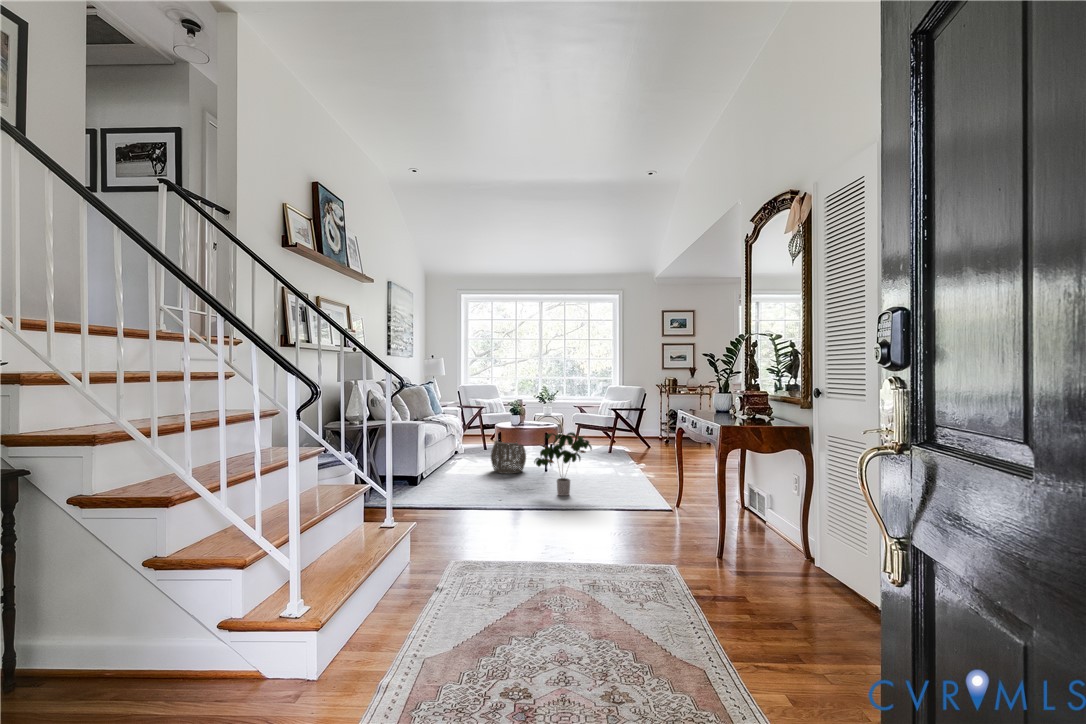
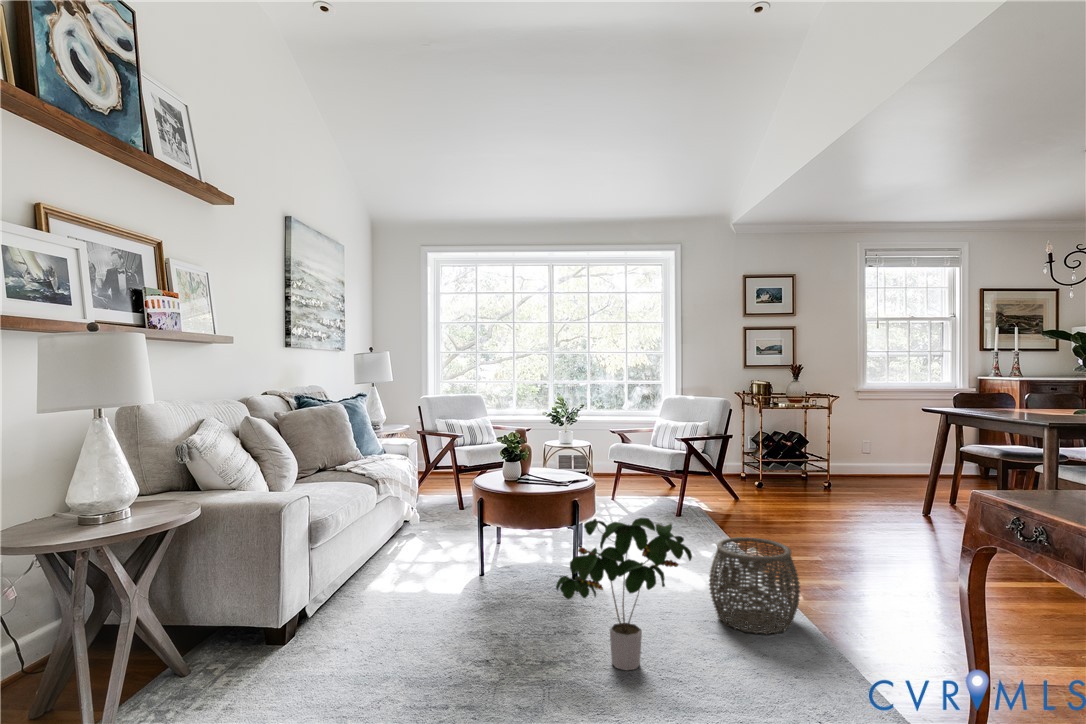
woven basket: present [491,441,526,474] -> present [709,537,800,634]

